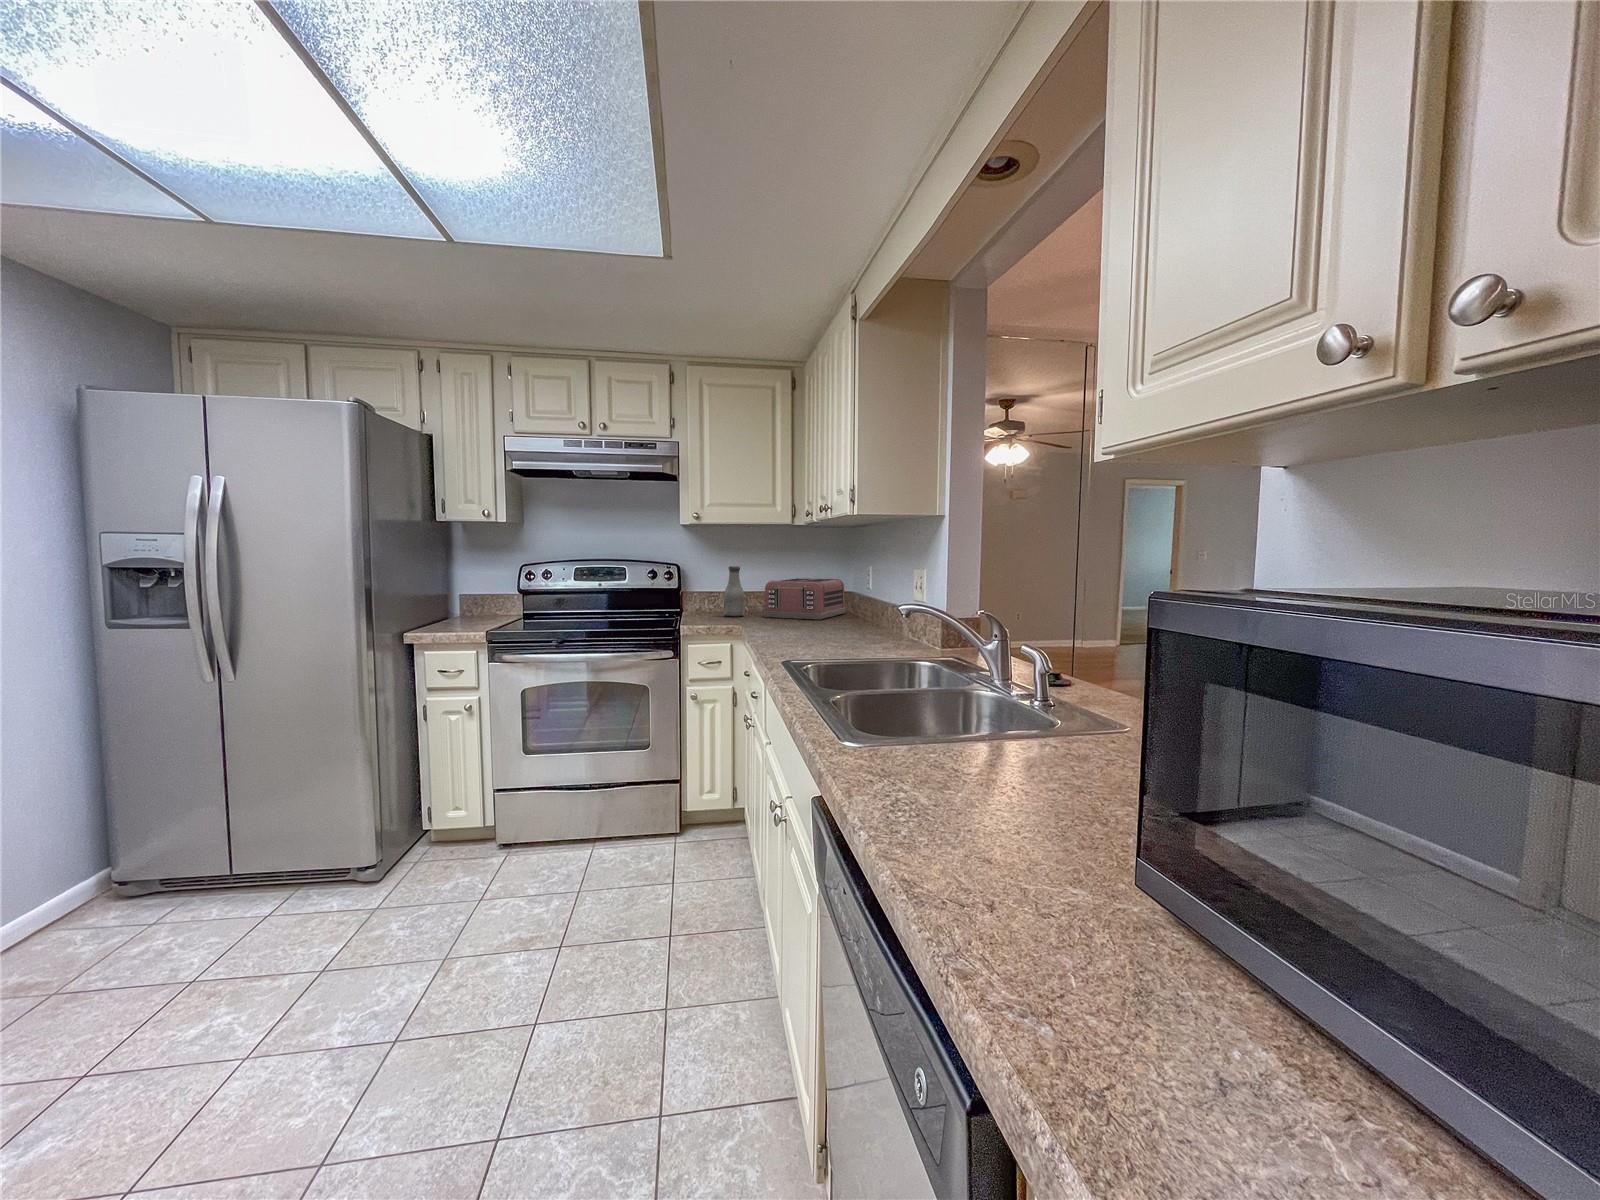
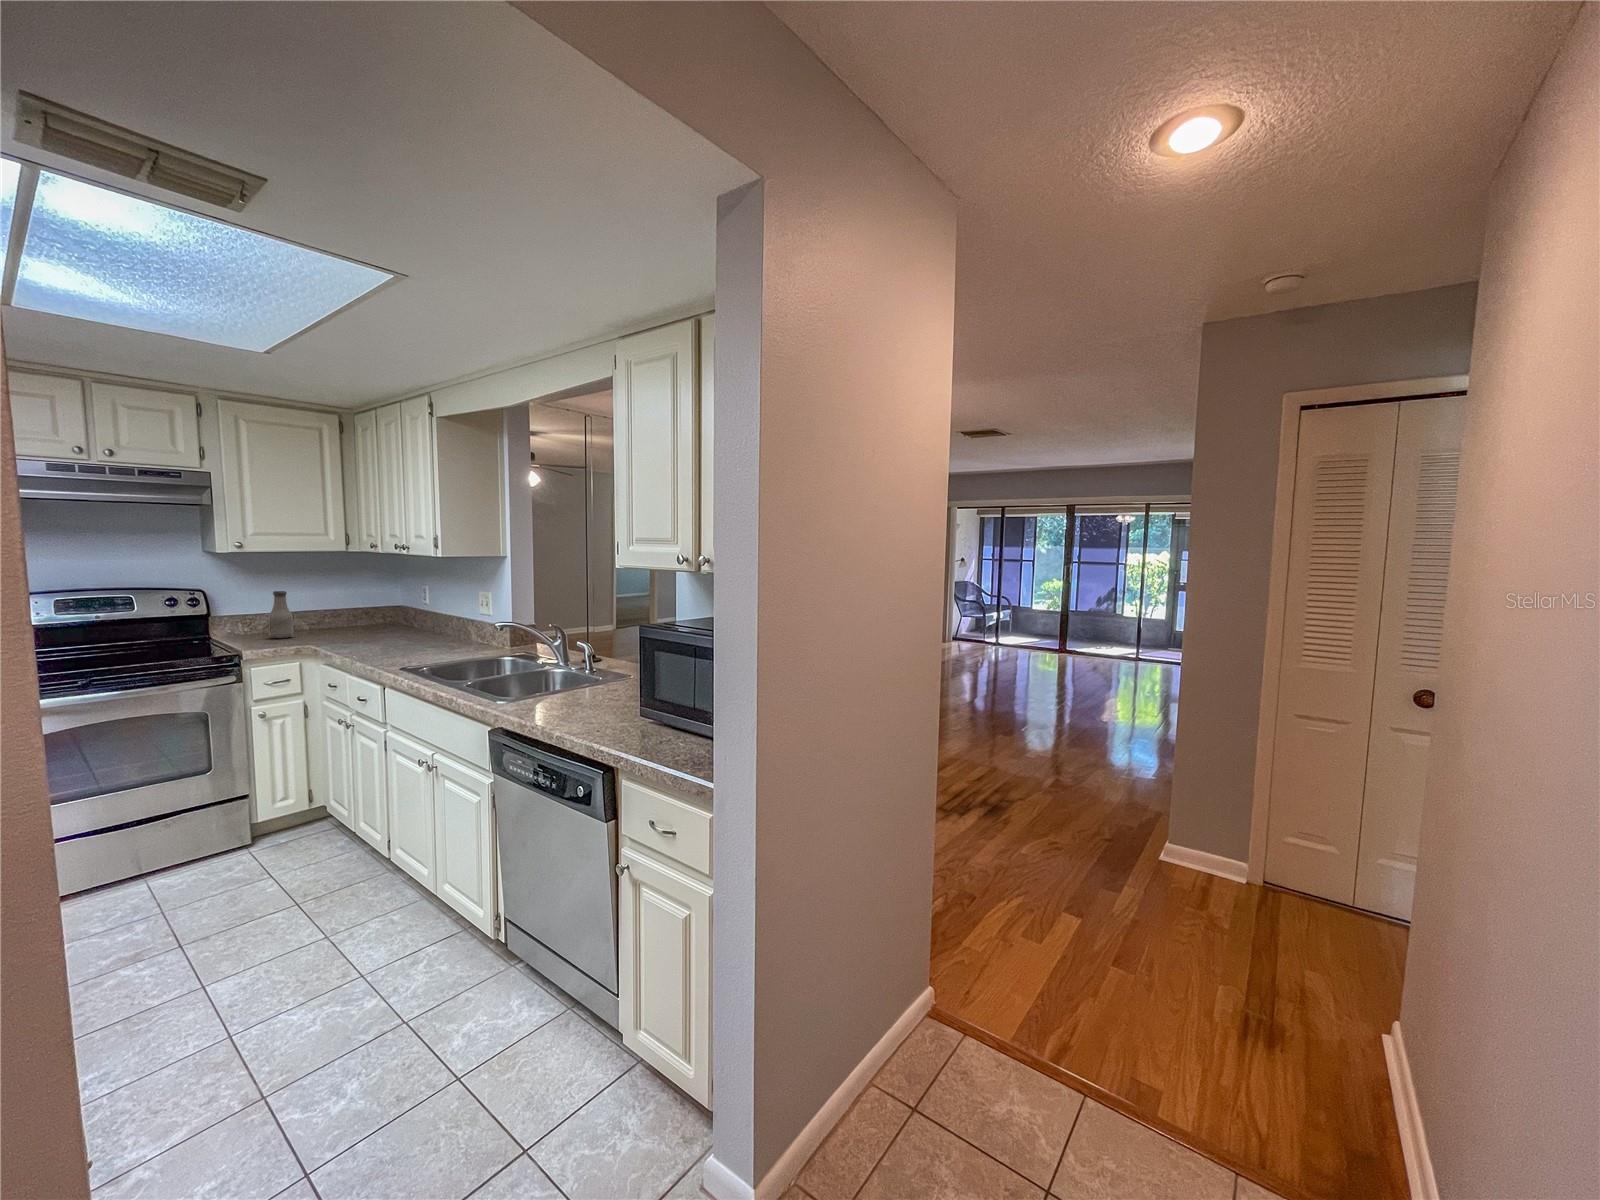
toaster: present [764,578,846,620] -> none [317,598,398,636]

